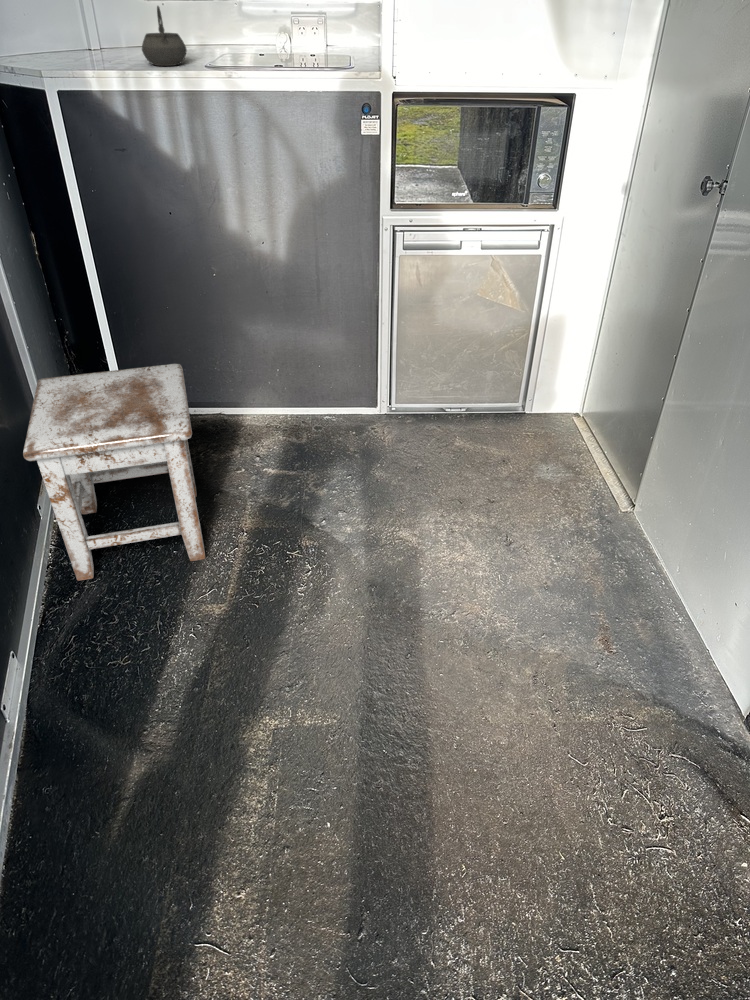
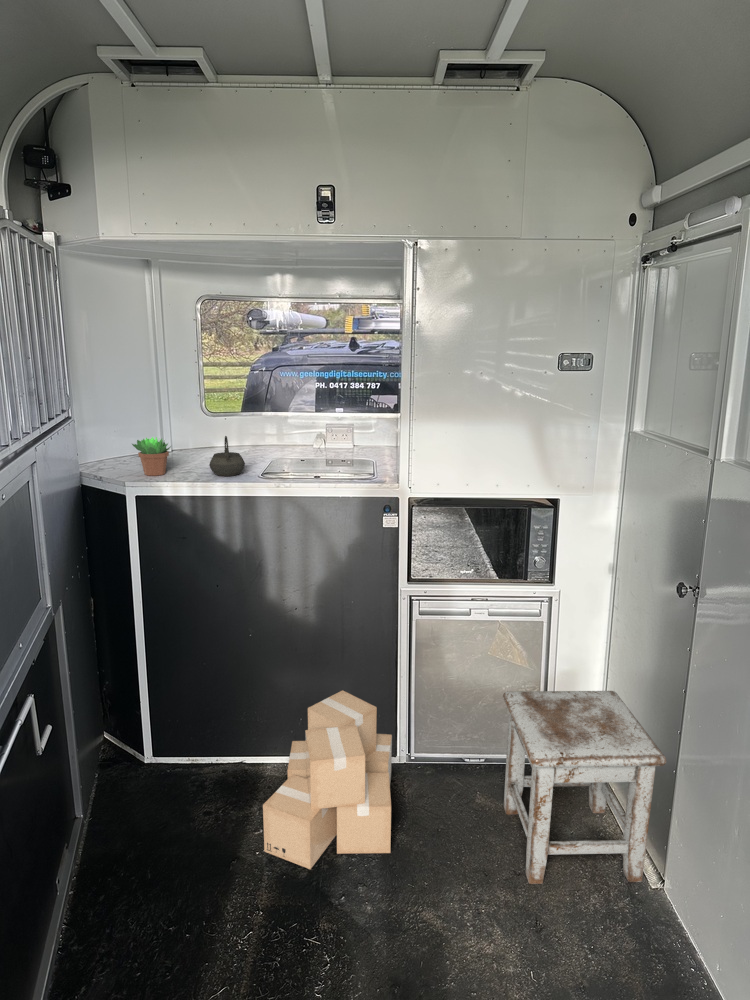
succulent plant: none [37,6,90,65] -> present [132,437,171,476]
cardboard box: none [241,335,373,500] -> present [263,690,392,869]
stool: present [23,364,205,581] -> present [503,691,666,884]

